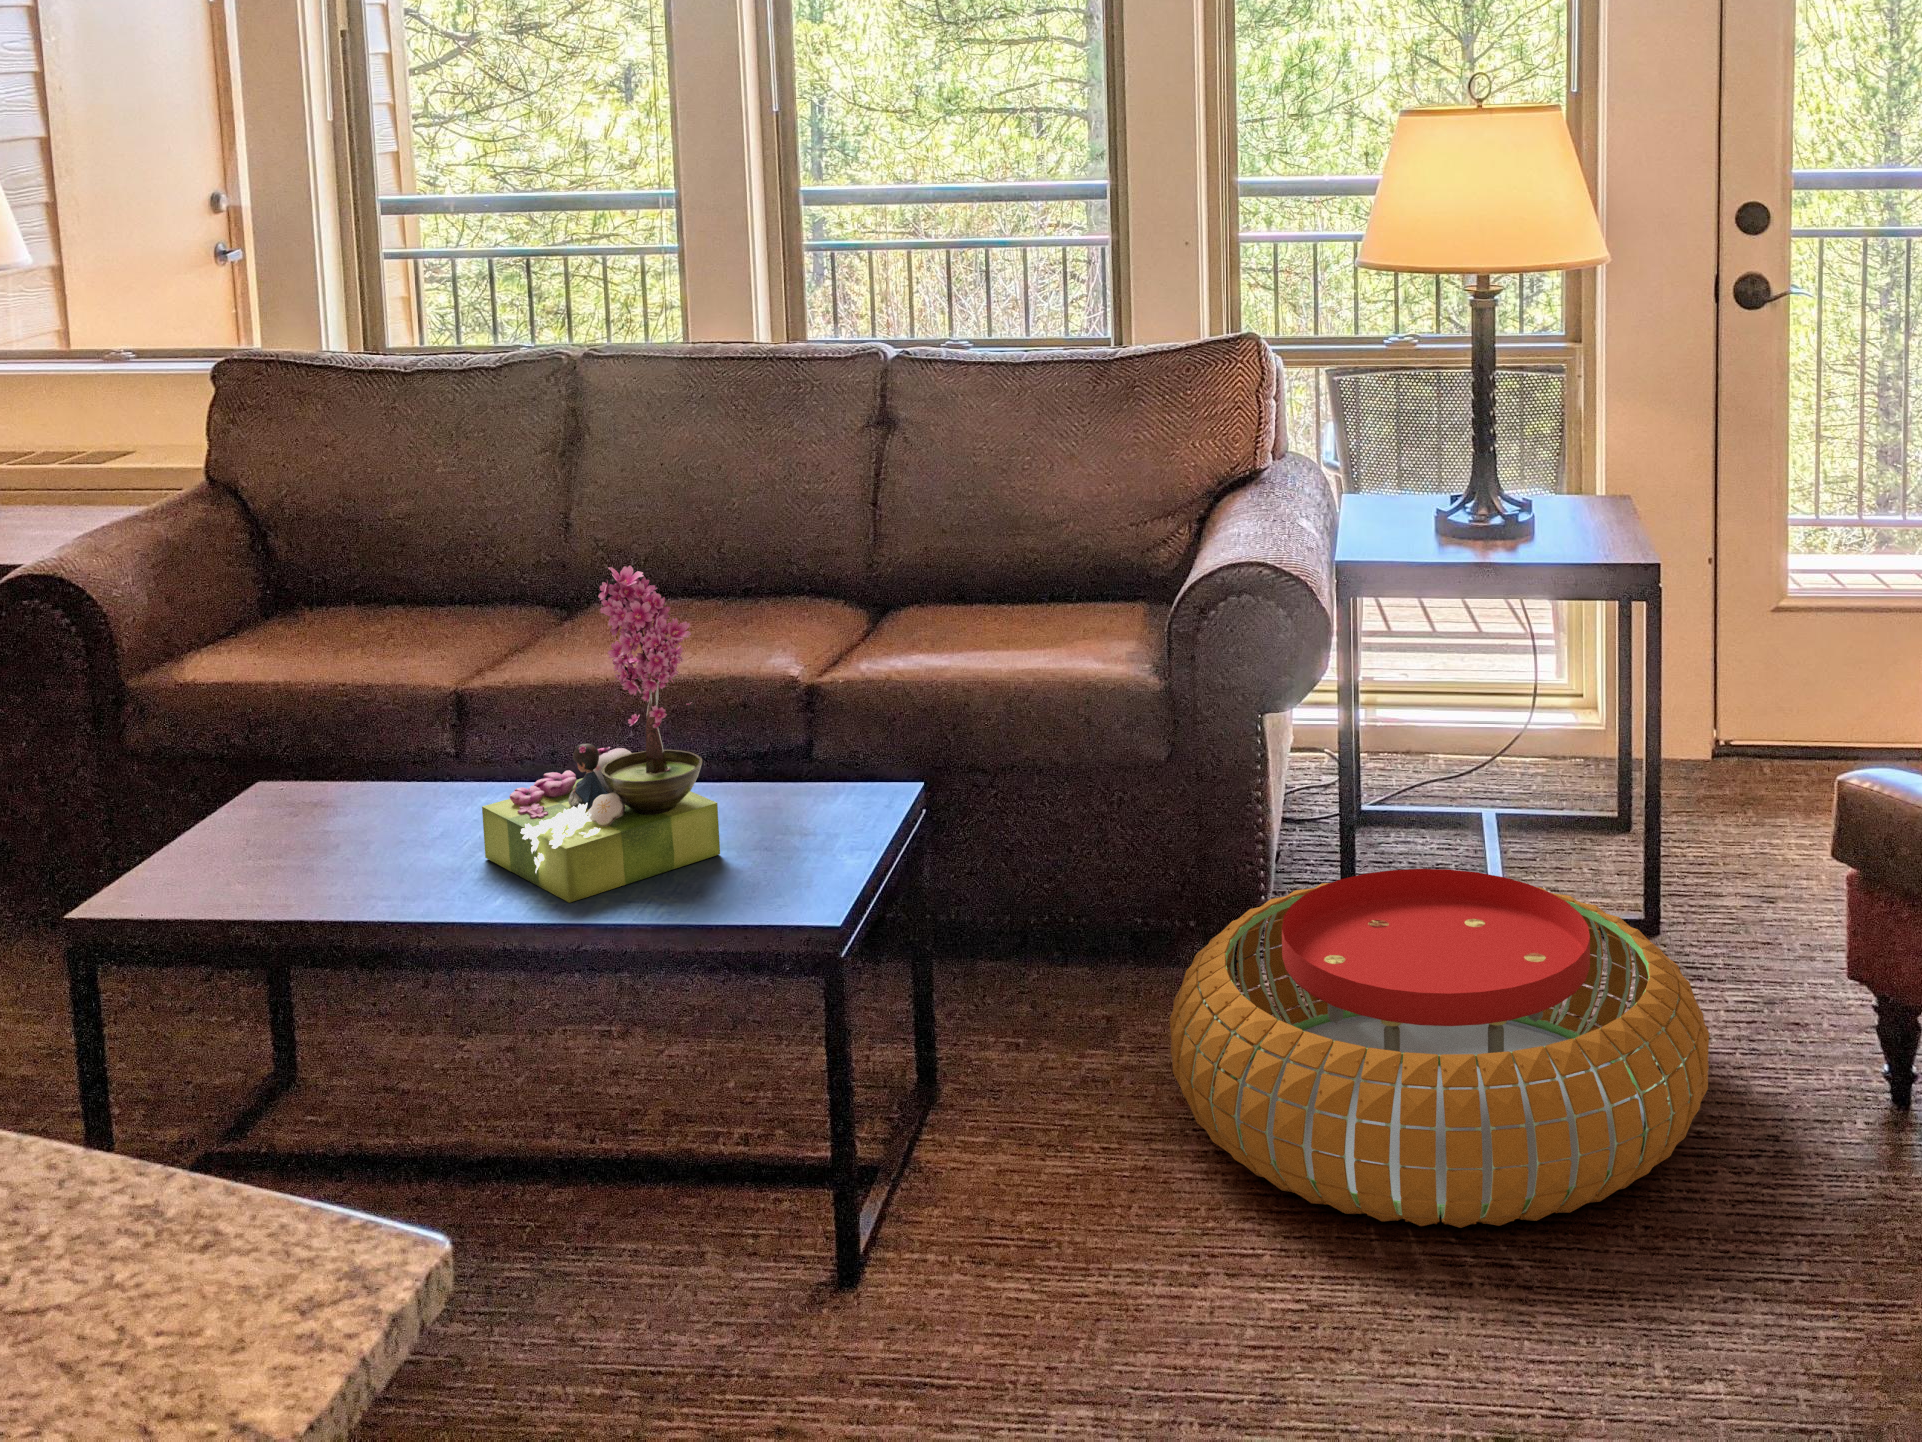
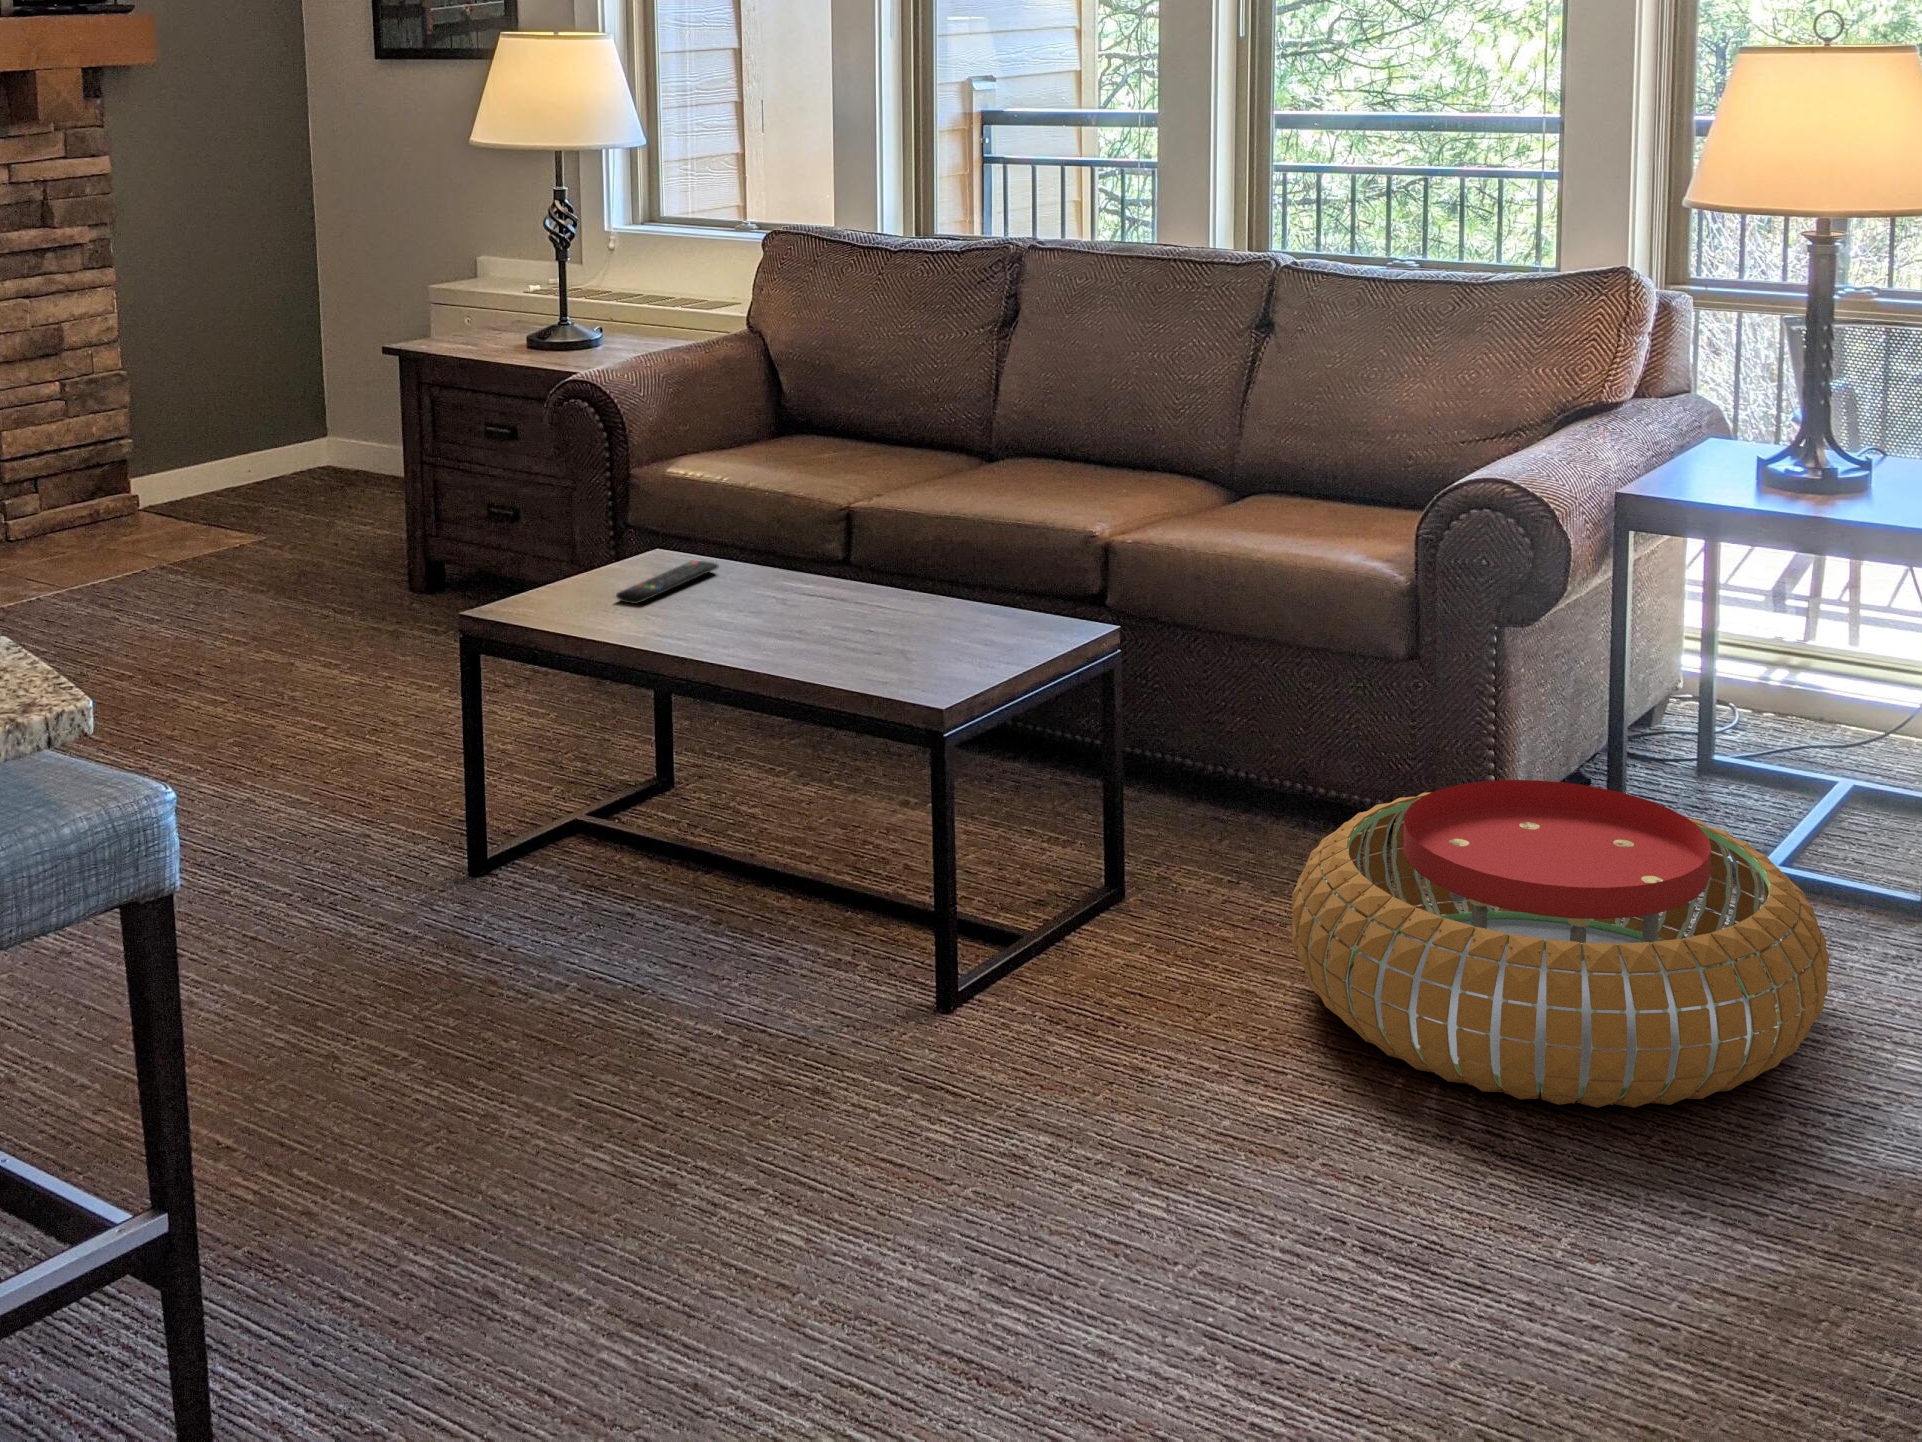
flower arrangement: present [482,566,720,903] -> none [767,395,935,654]
remote control: none [259,796,360,874] -> present [616,561,719,604]

